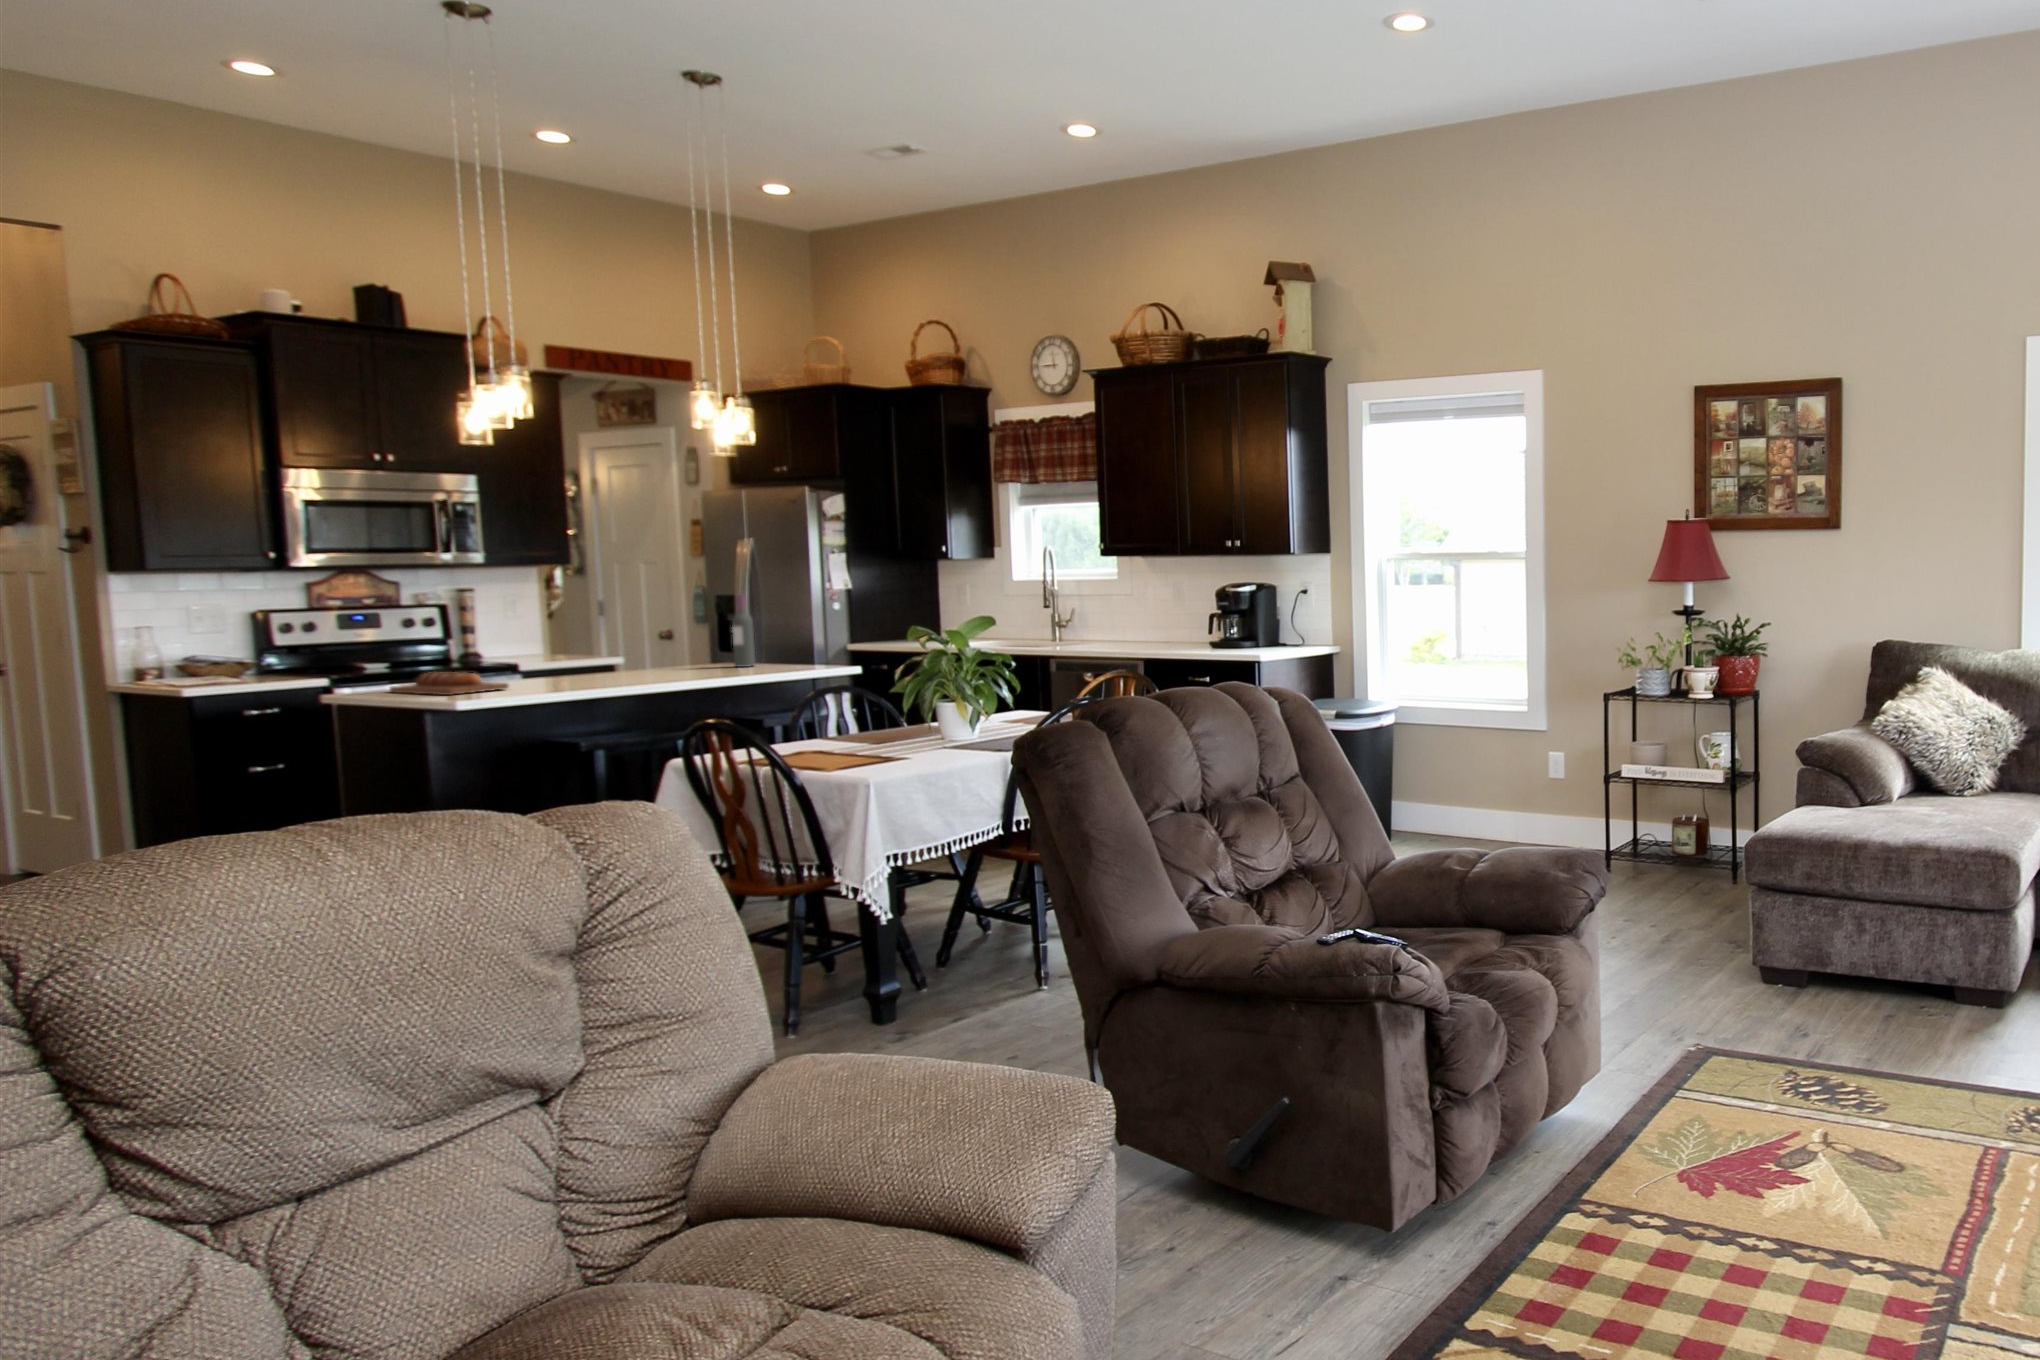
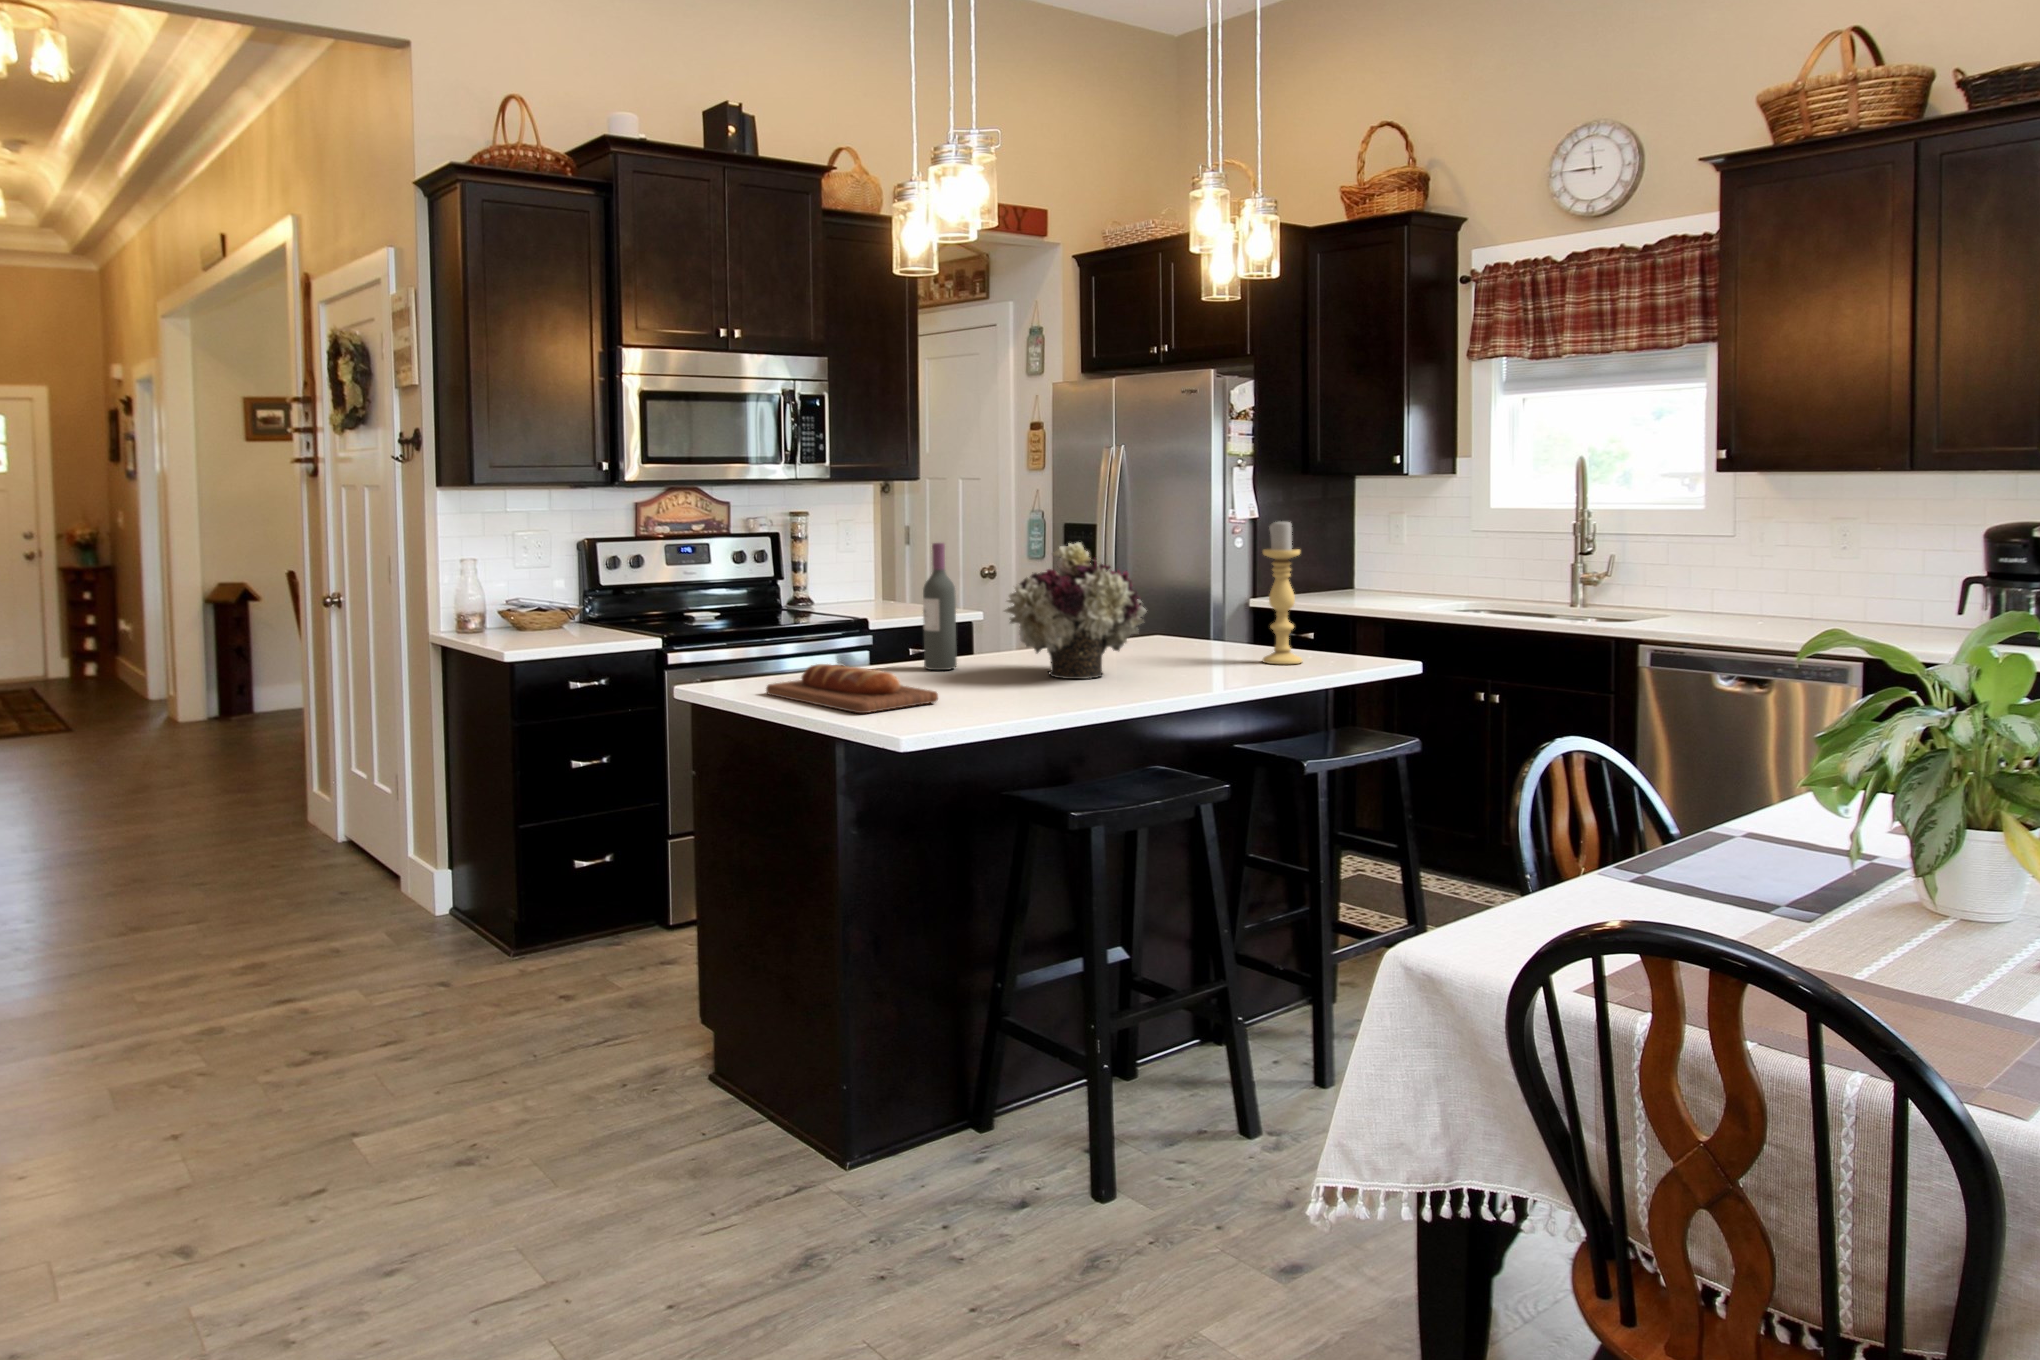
candle holder: none [764,583,793,667] -> present [1263,521,1303,664]
wine bottle: present [732,595,755,667] -> present [923,543,957,670]
flower arrangement: none [572,598,676,678] -> present [1004,543,1146,679]

